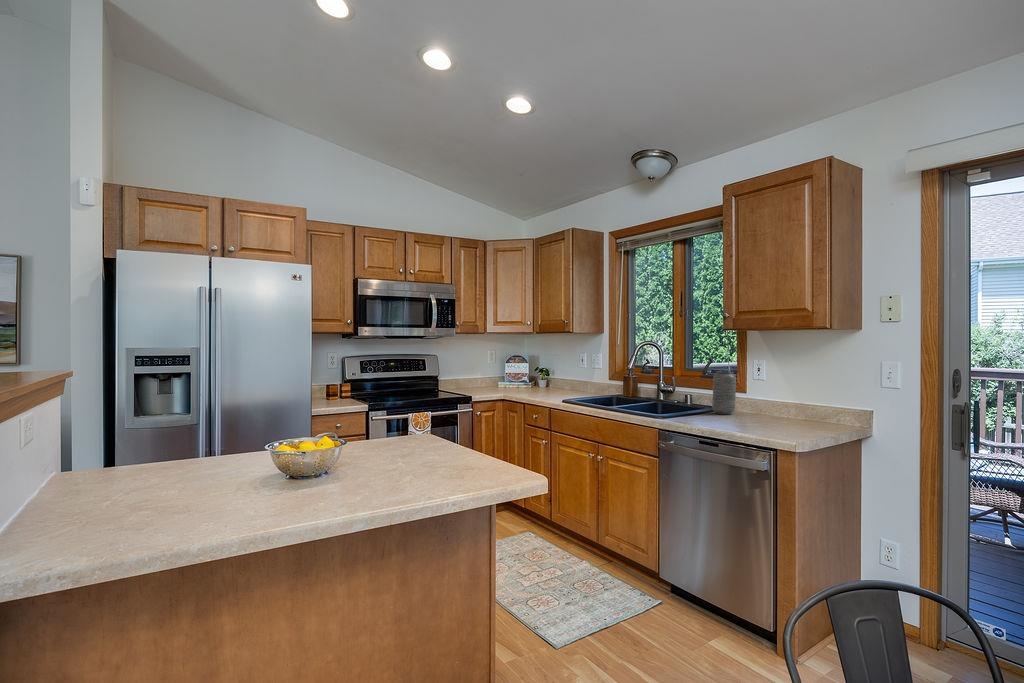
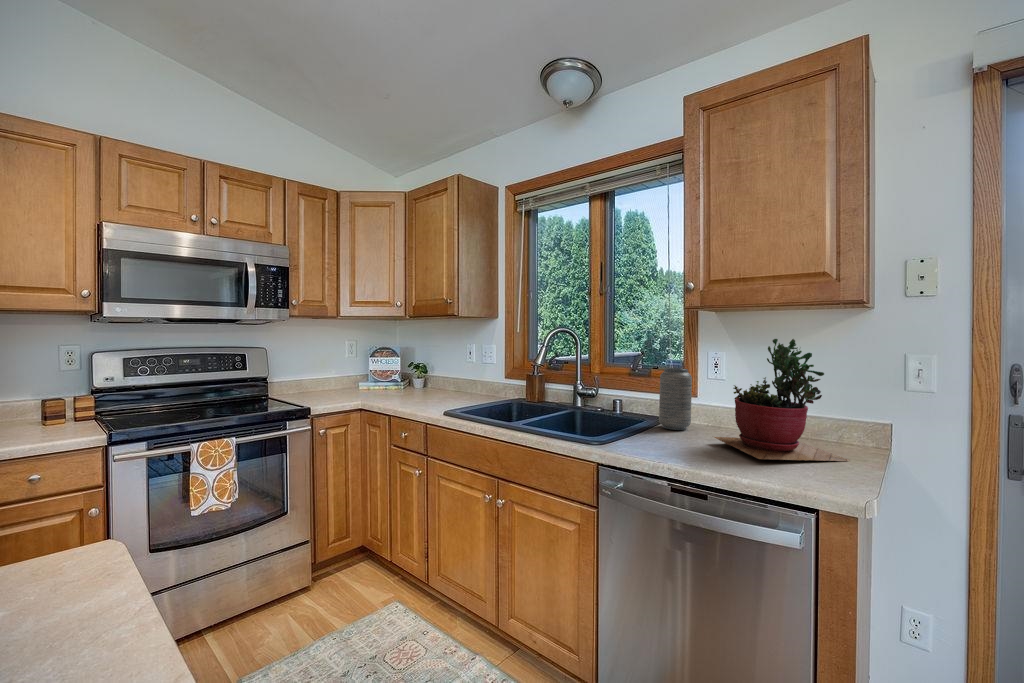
succulent plant: none [739,351,821,430] -> present [714,339,850,461]

